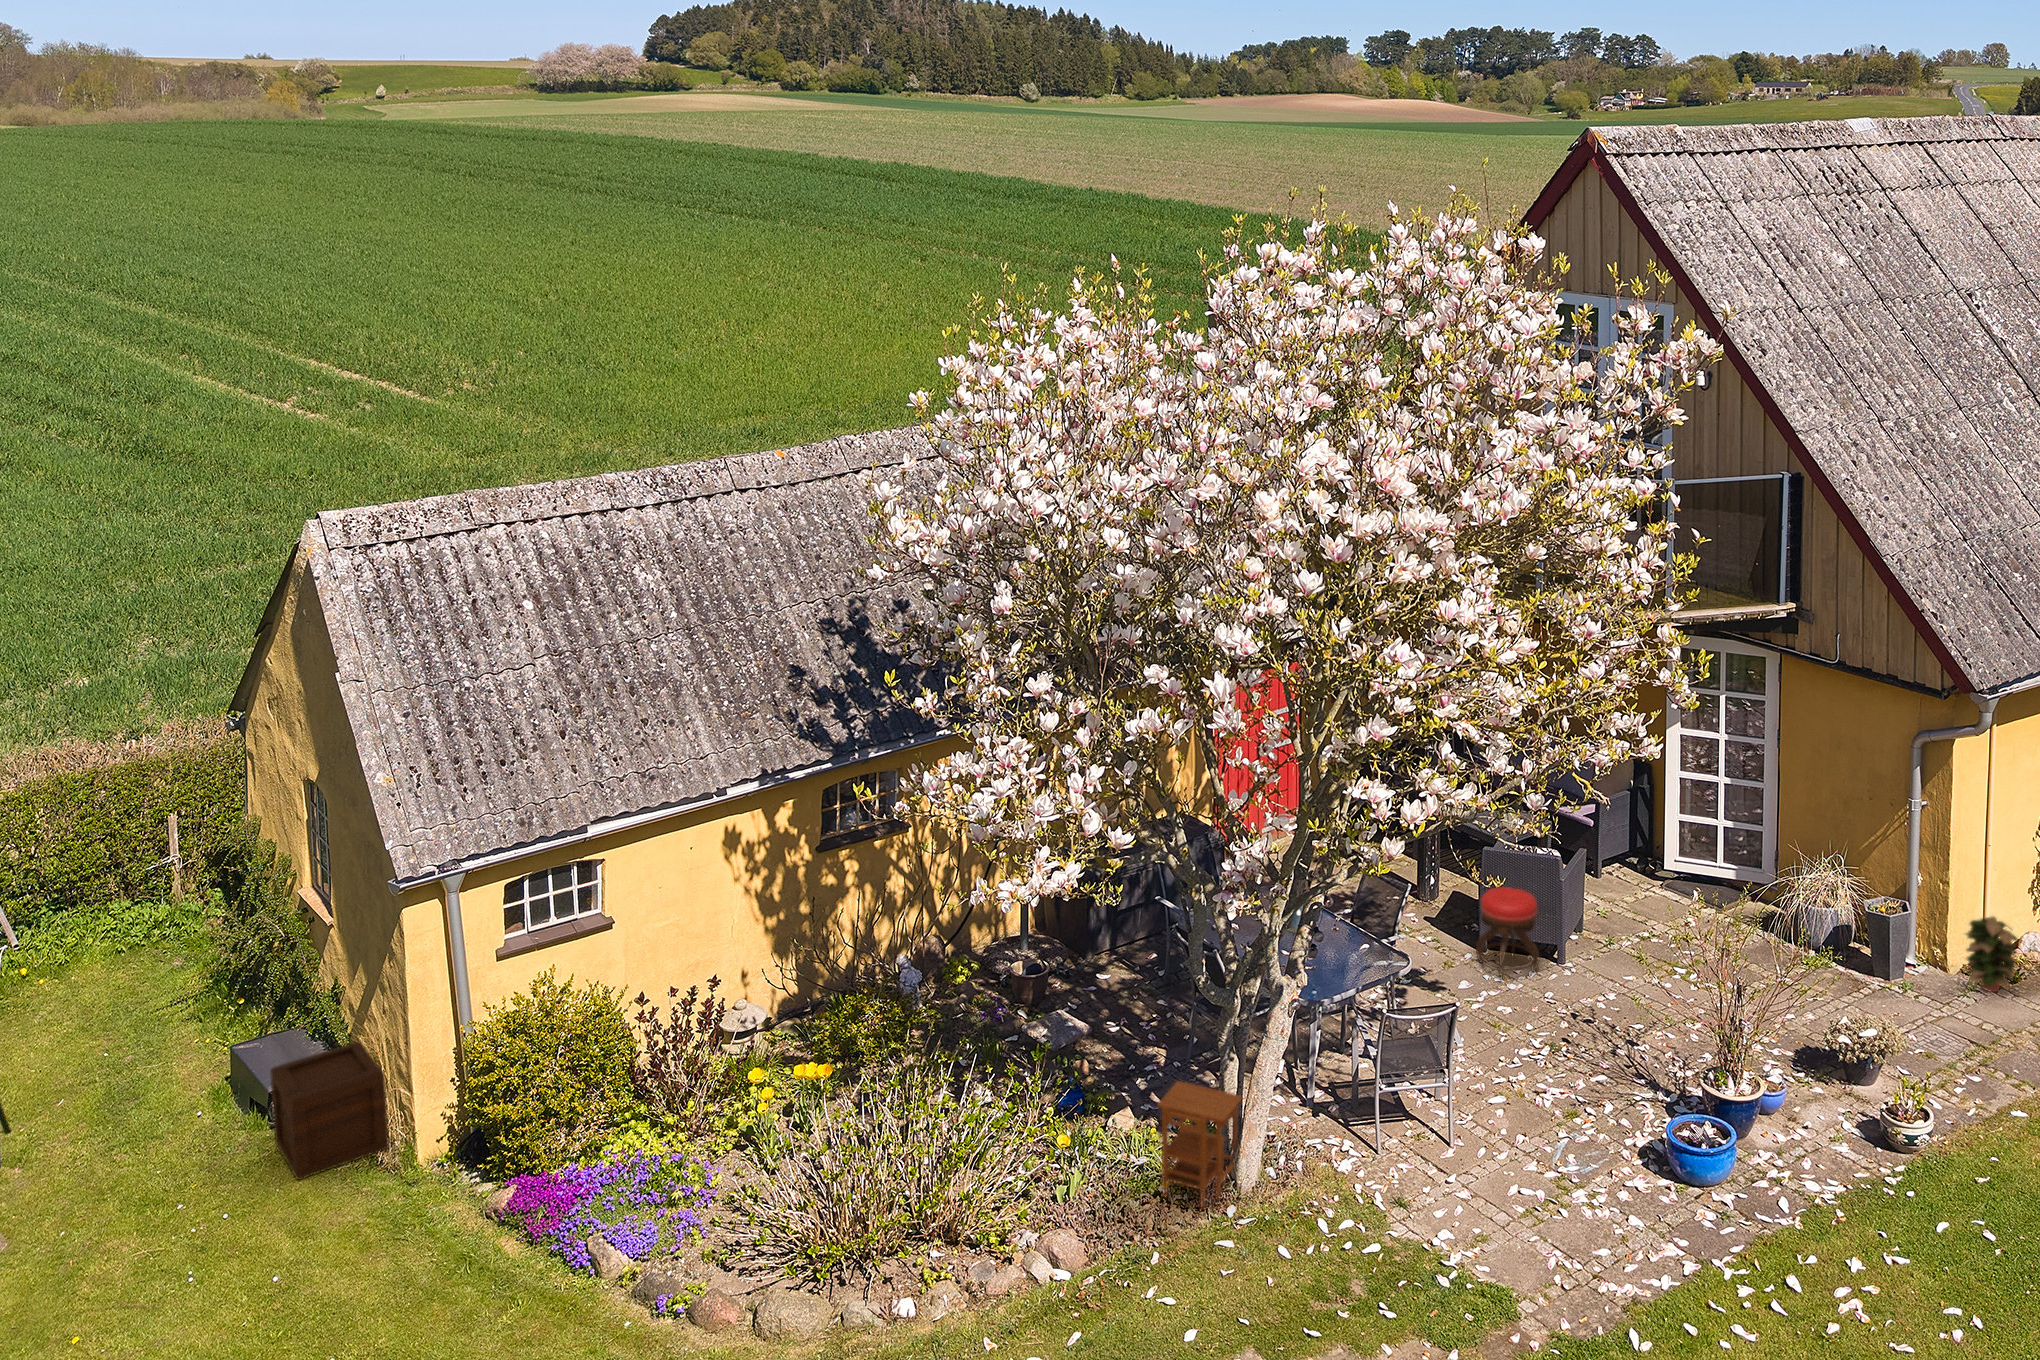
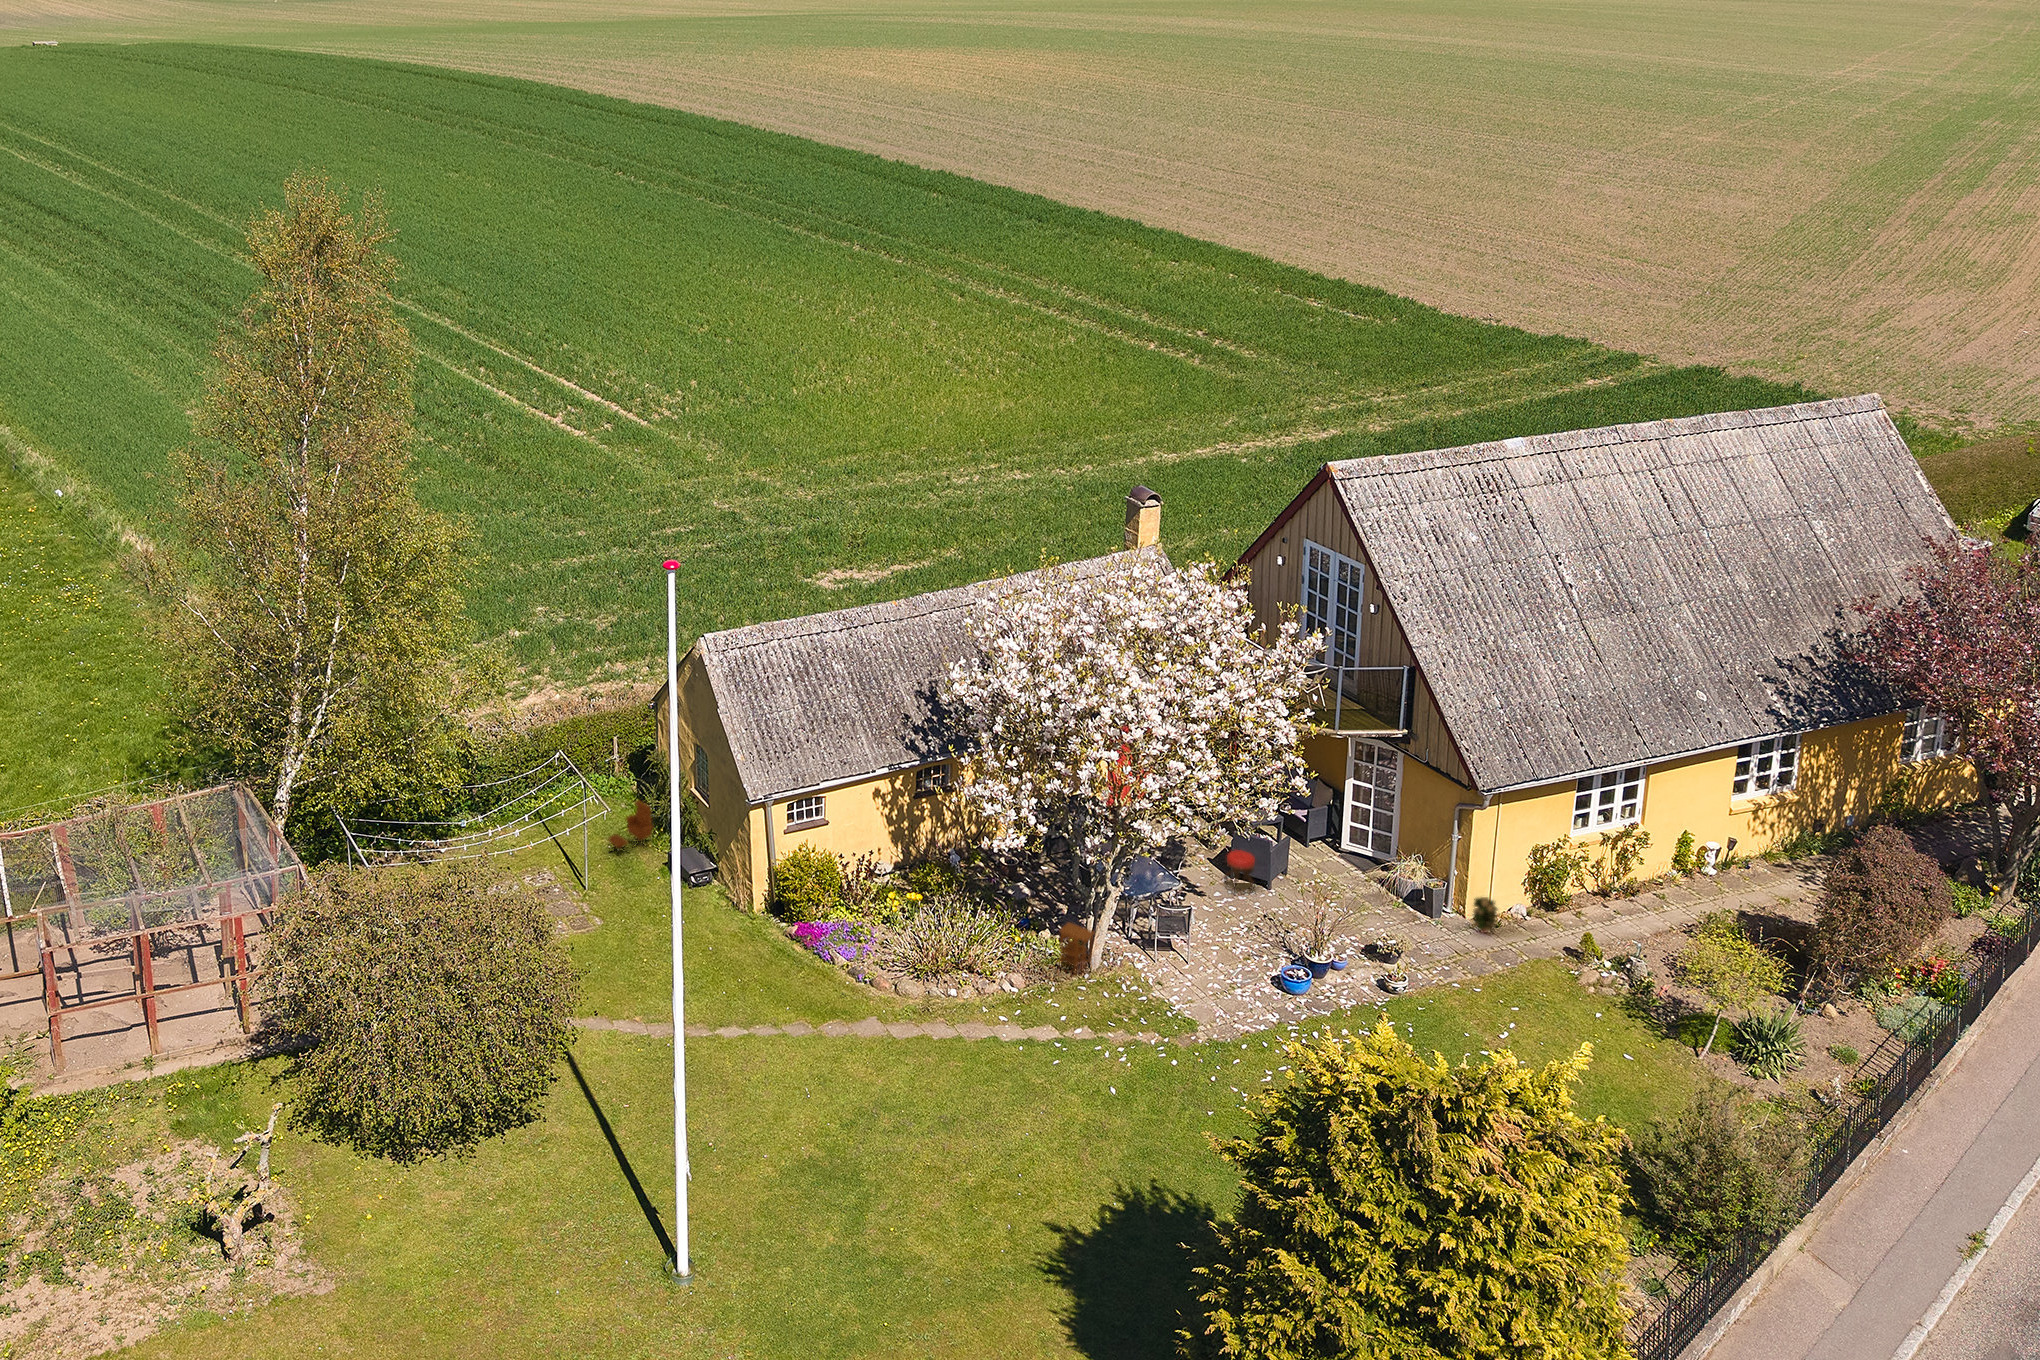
lounge chair: none [105,936,232,1074] -> present [609,800,653,851]
wooden crate: present [270,1041,389,1180] -> none [693,858,739,912]

